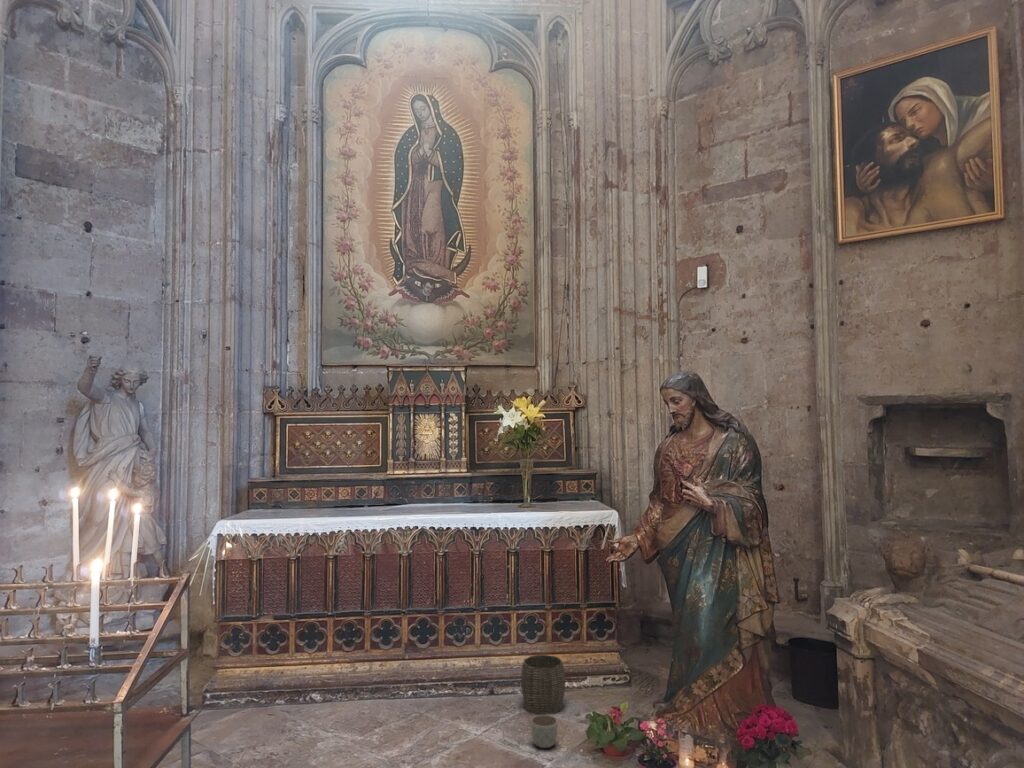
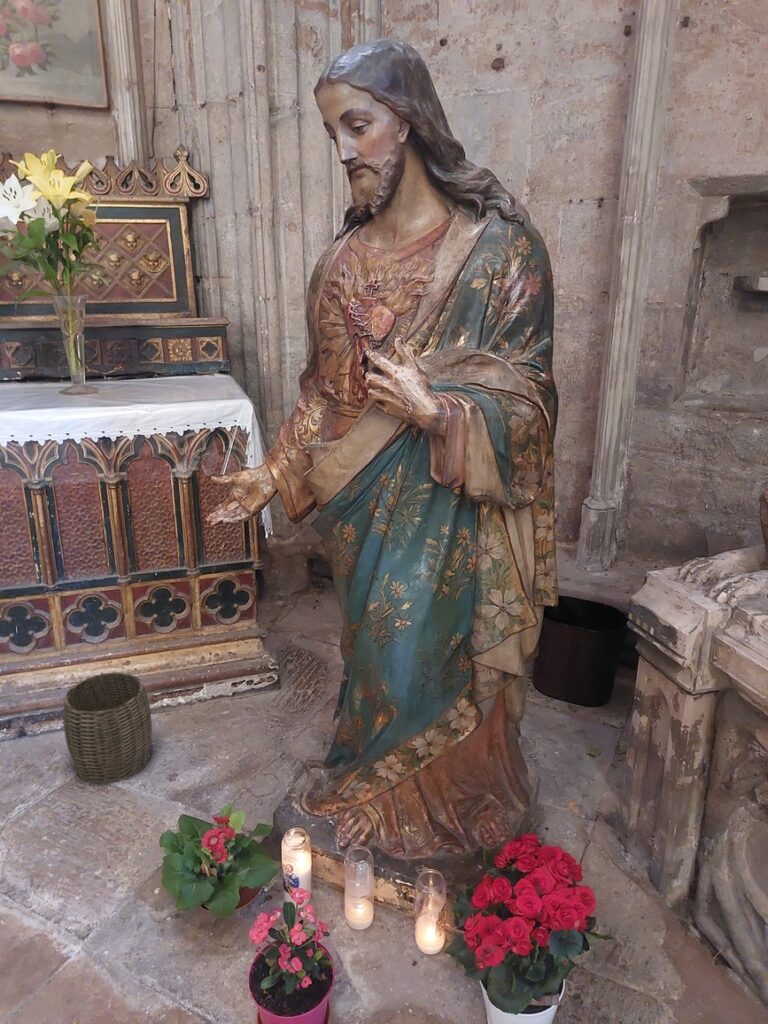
planter: present [531,715,557,748] -> none [57,818,115,886]

